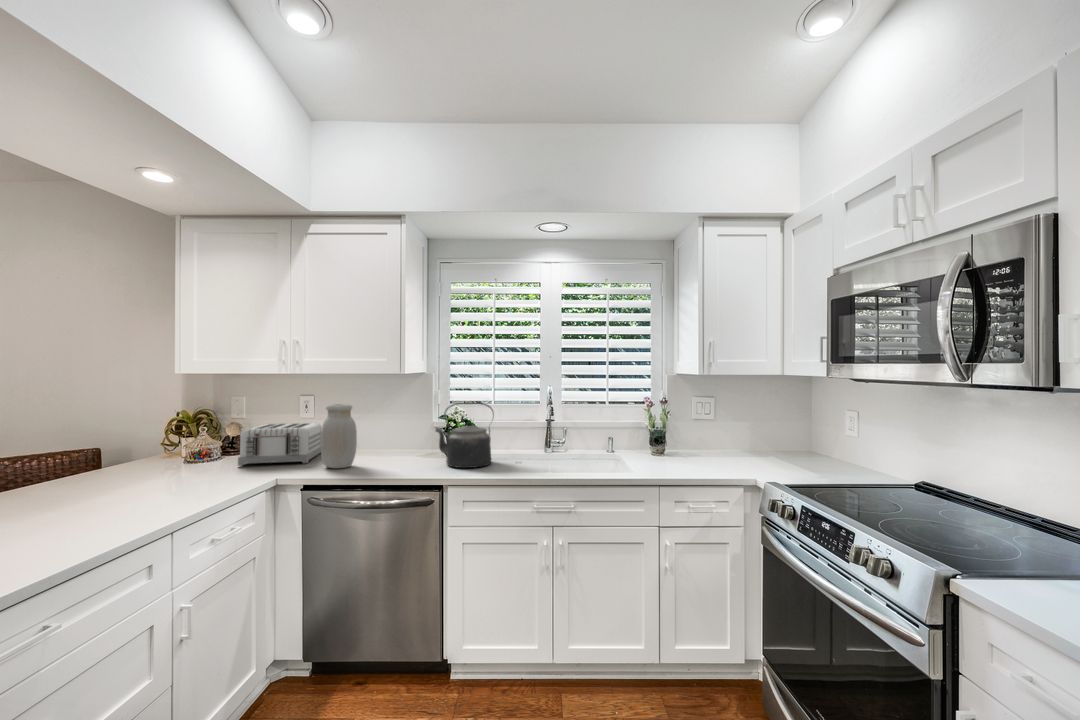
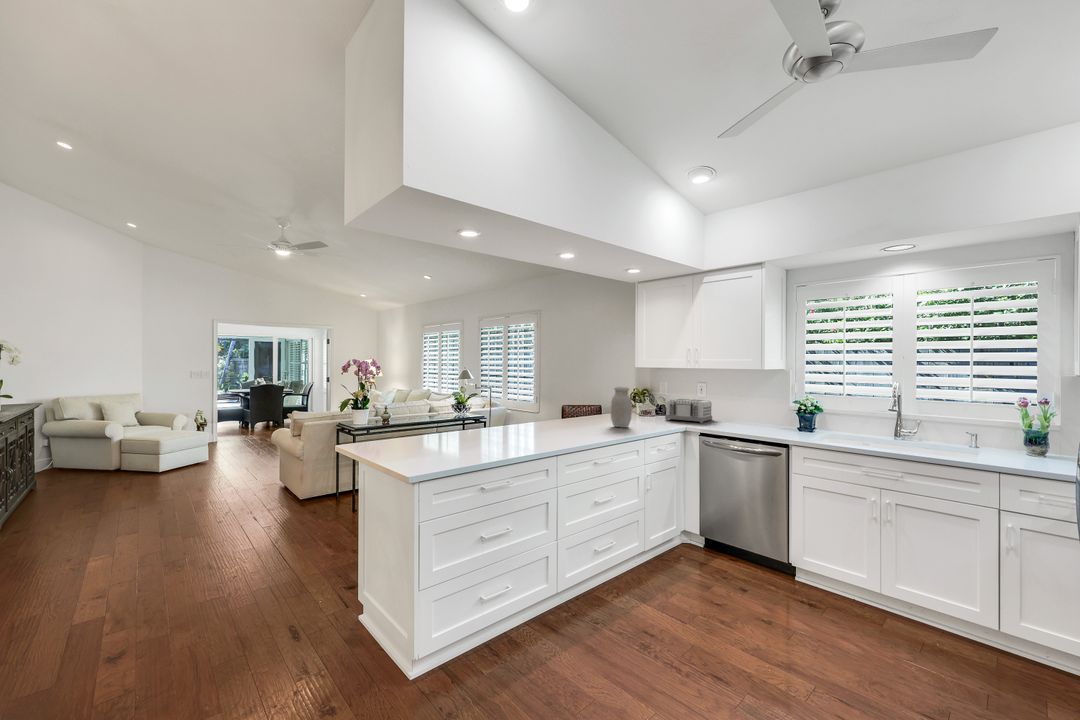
kettle: present [435,402,494,468] -> none [787,391,837,438]
jar: present [321,404,357,468] -> present [611,387,632,428]

